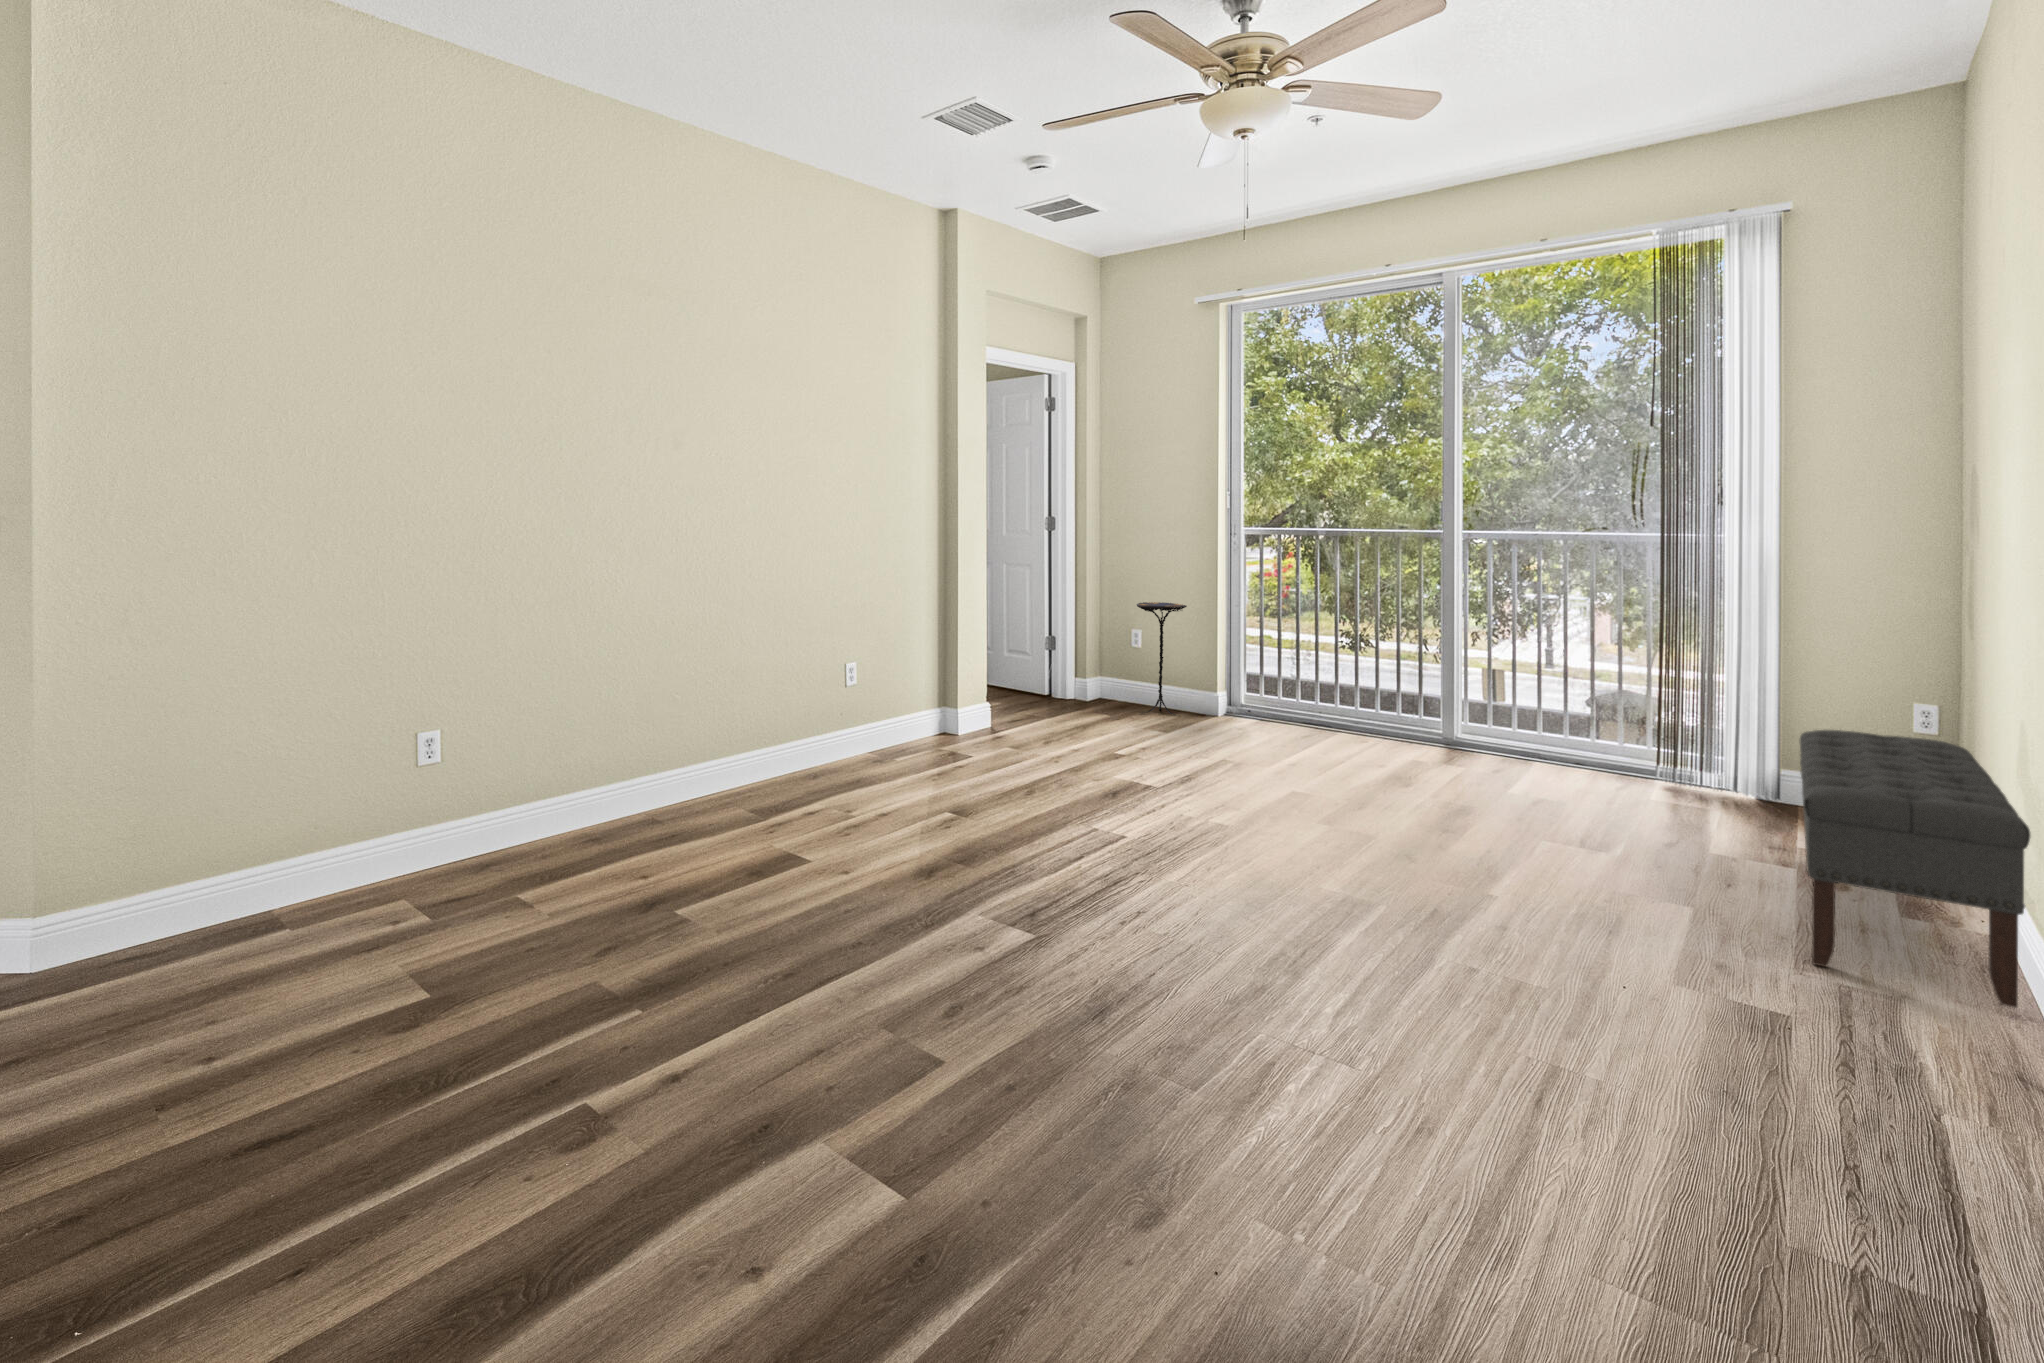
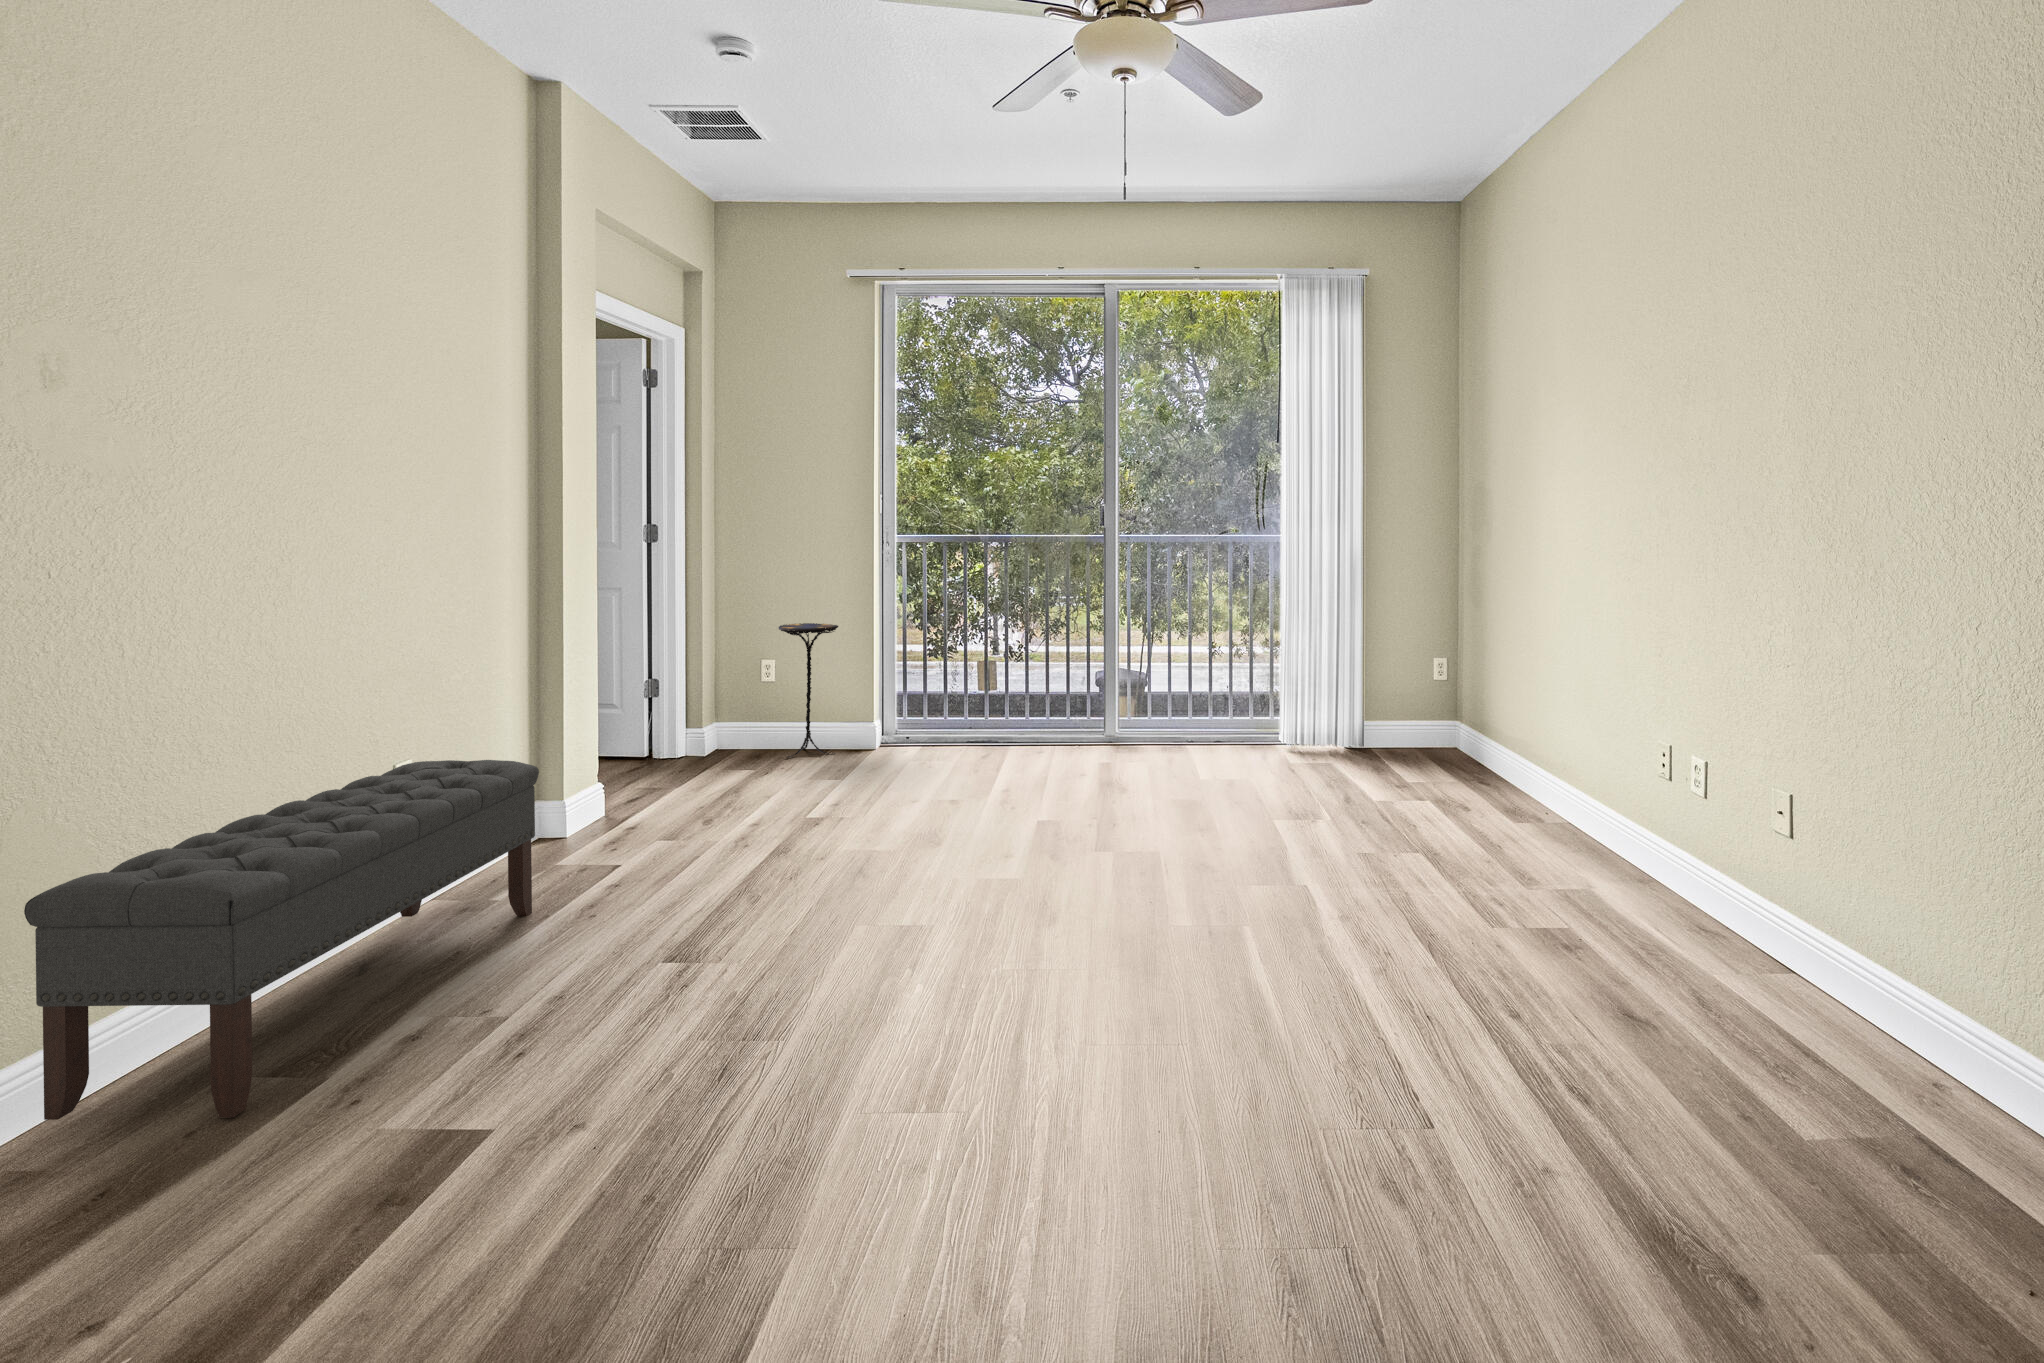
bench: present [1800,730,2030,1008] -> present [24,760,539,1120]

